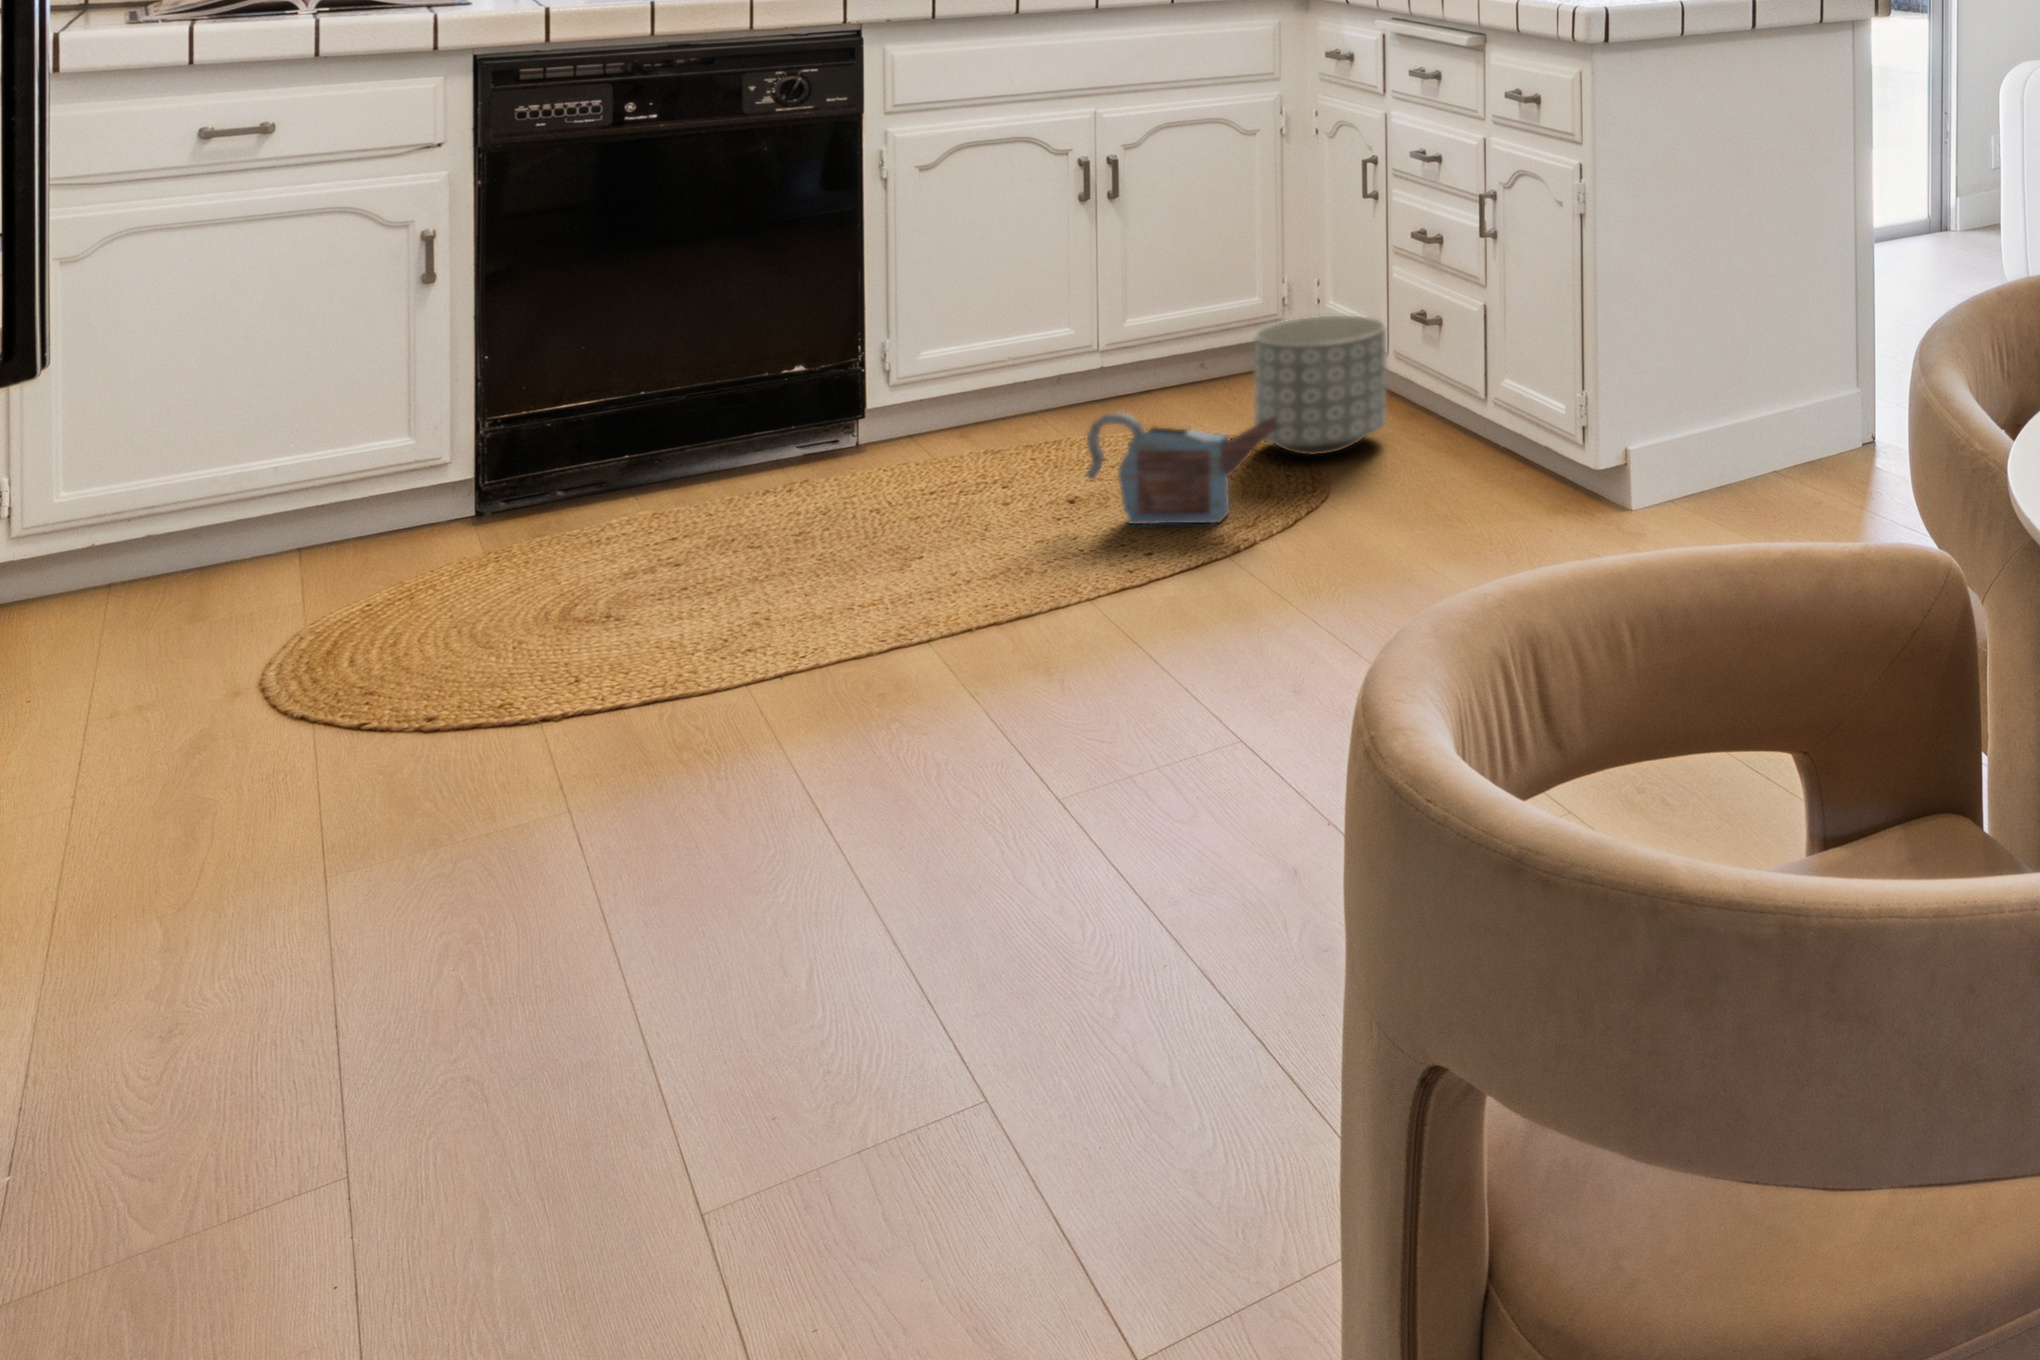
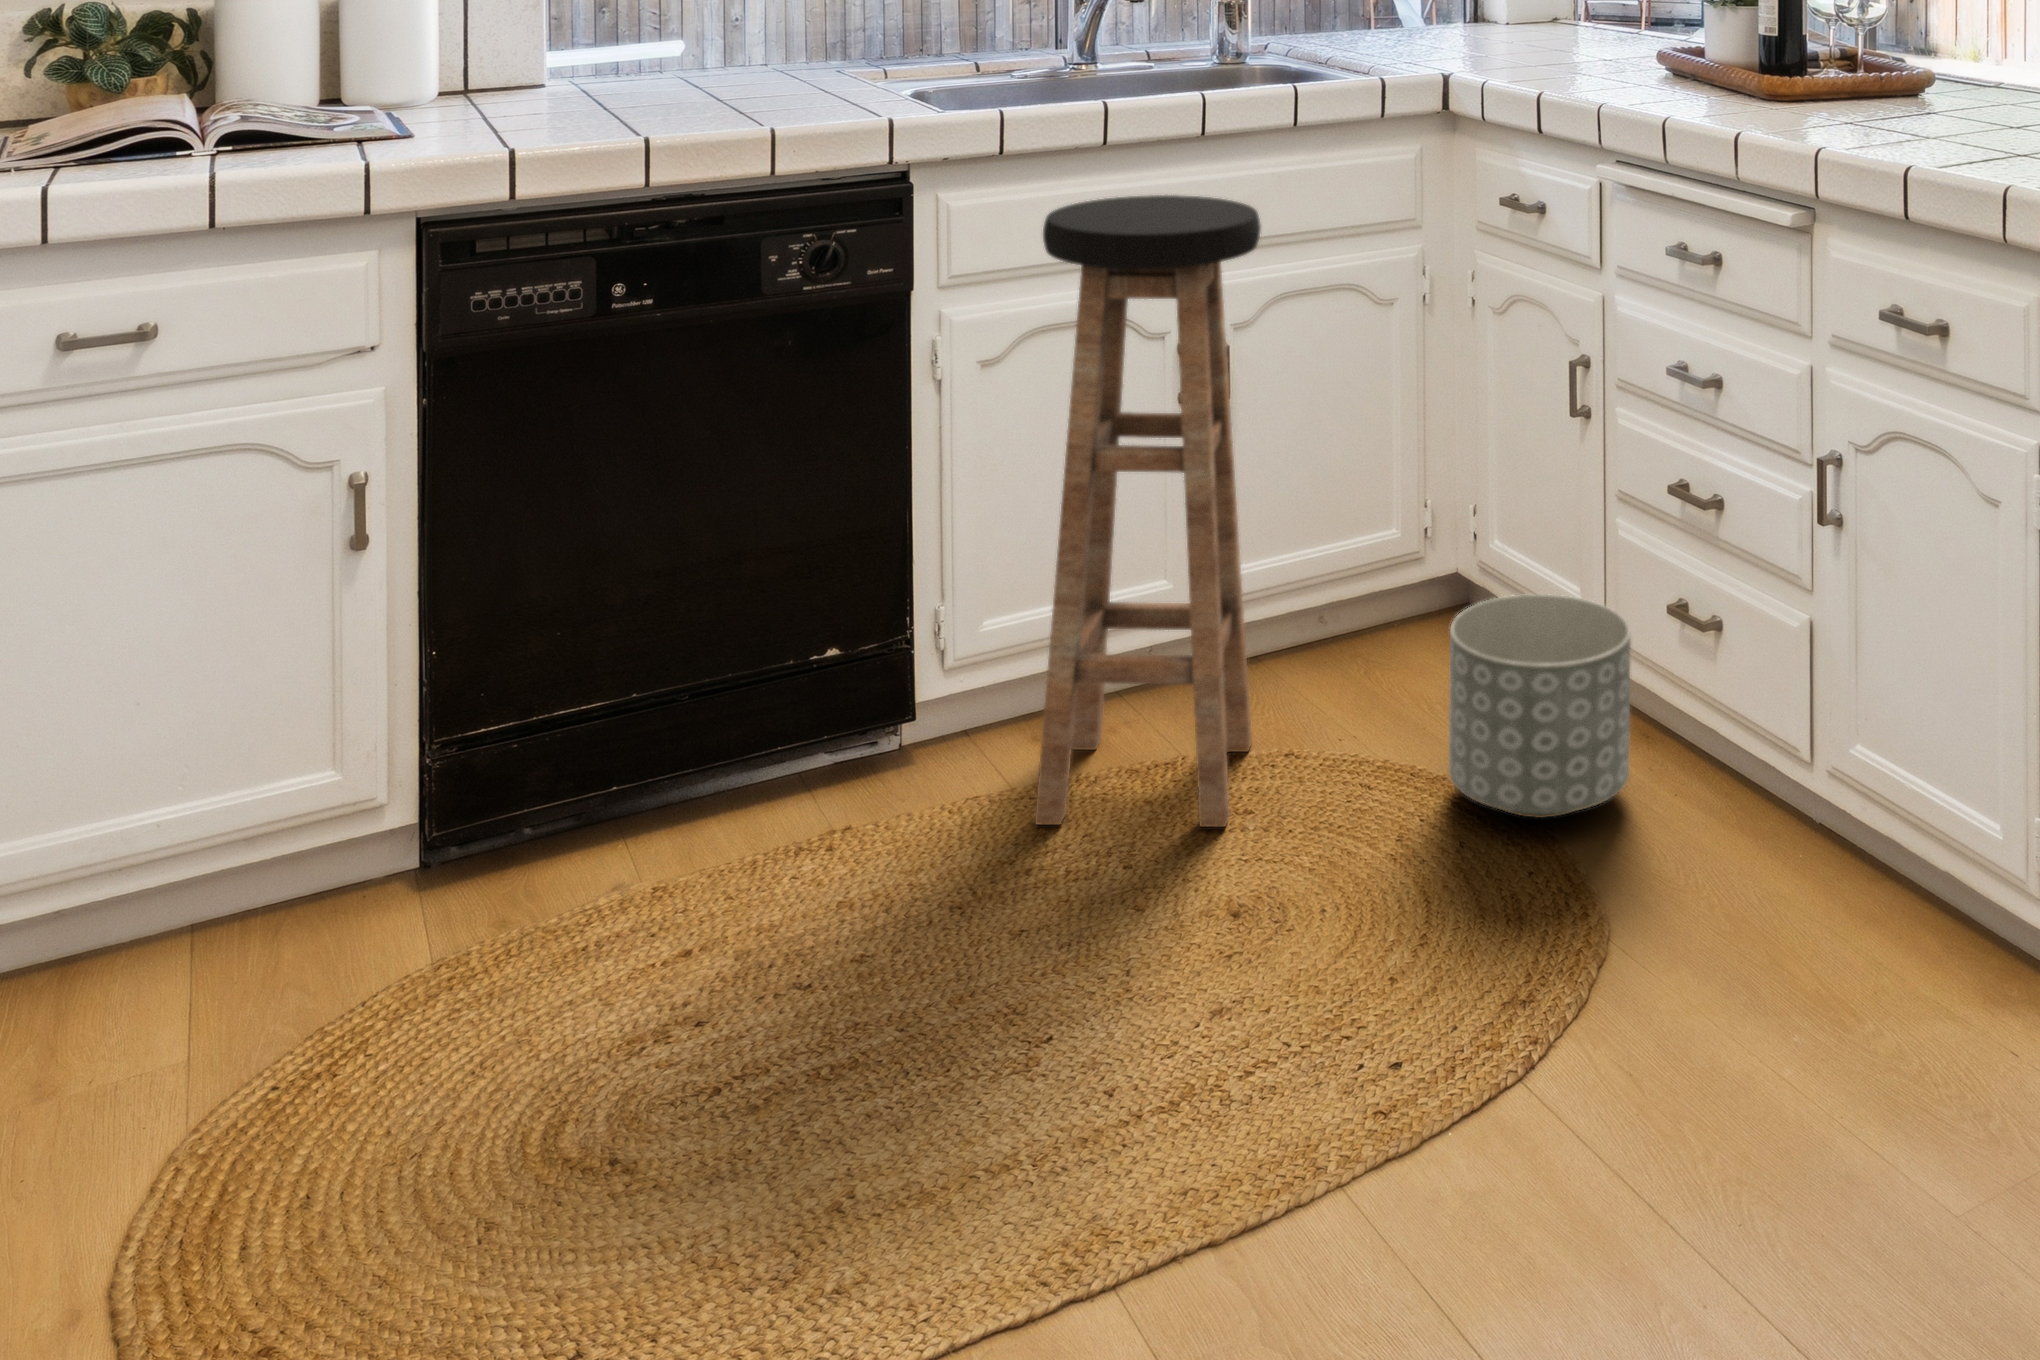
bar stool: none [947,46,1126,473] -> present [1035,195,1261,827]
watering can: present [1085,413,1283,524] -> none [1262,796,1556,980]

